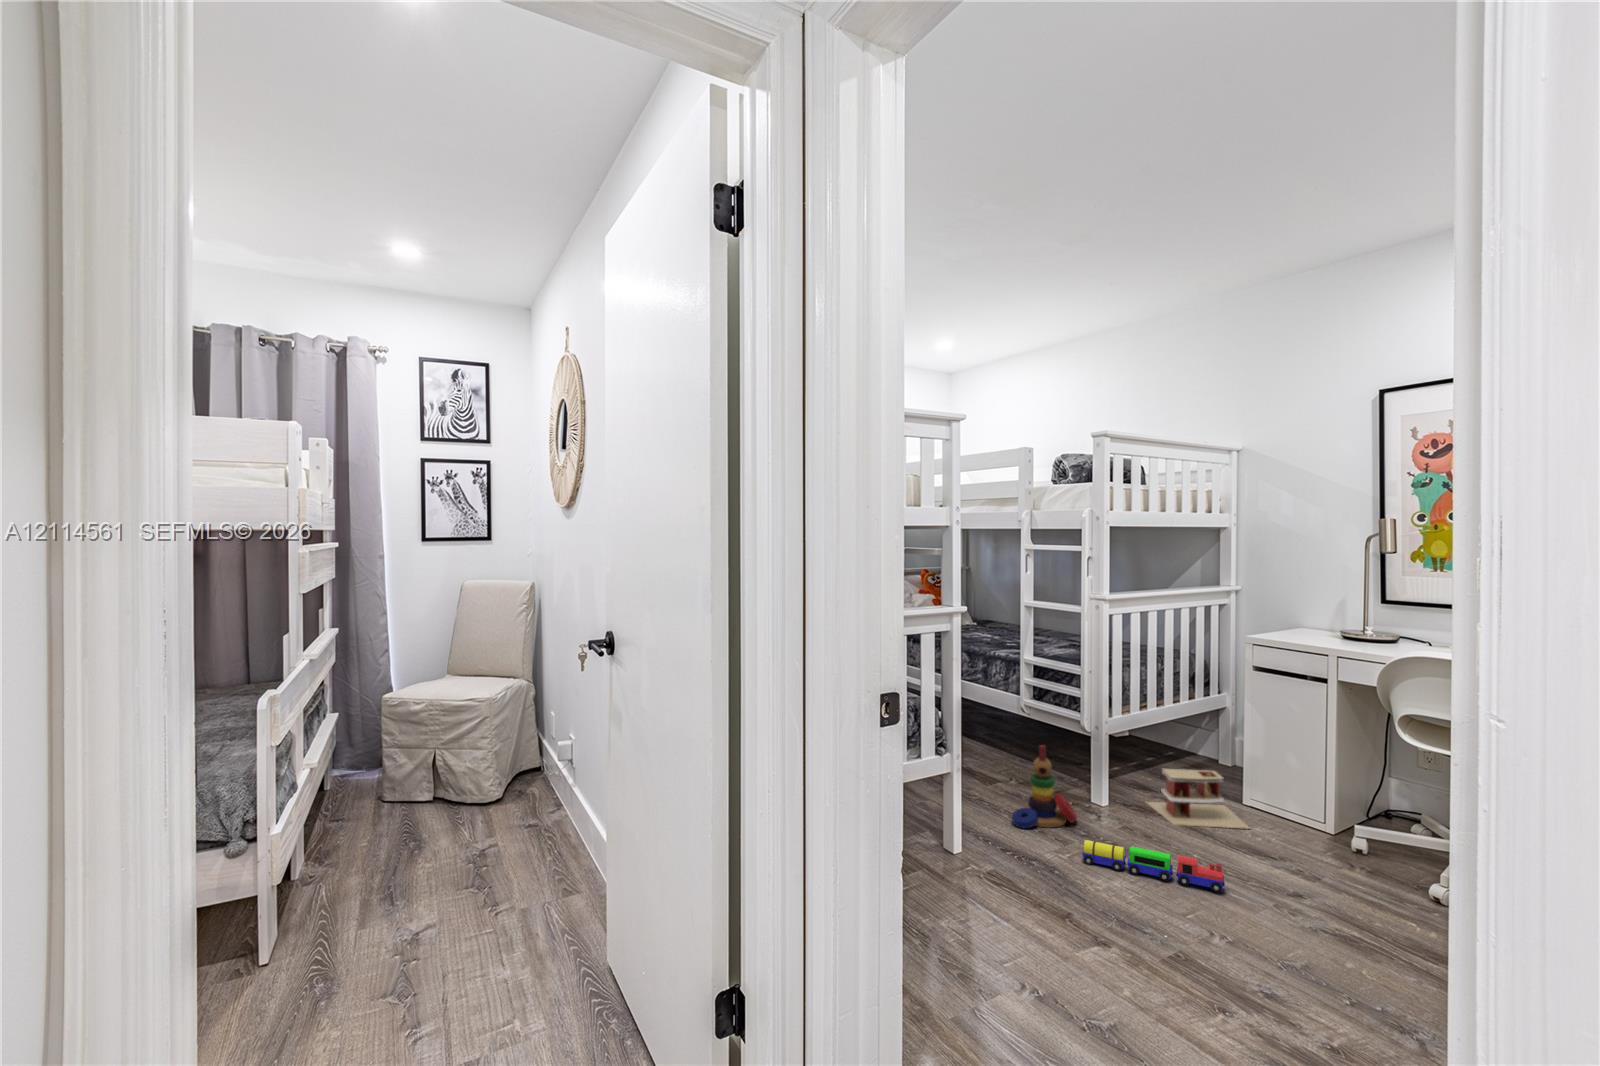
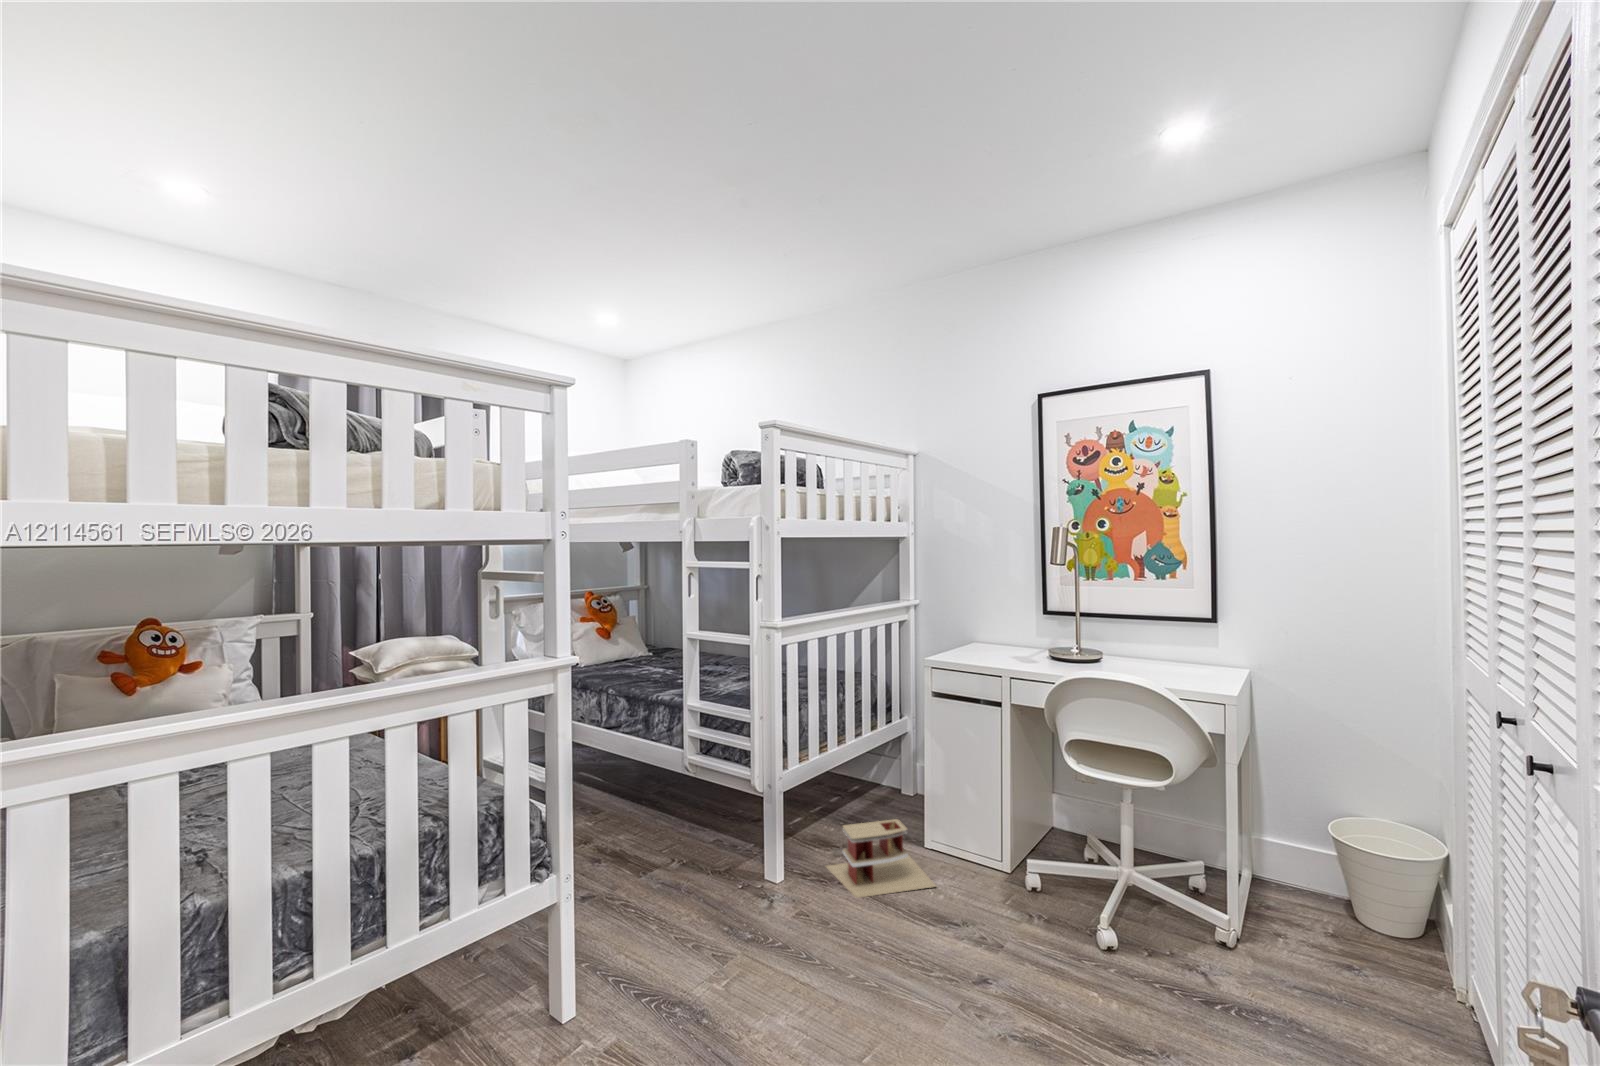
stacking toy: present [1012,745,1077,828] -> none [659,825,744,947]
toy train: present [1082,840,1225,892] -> none [743,962,914,1011]

